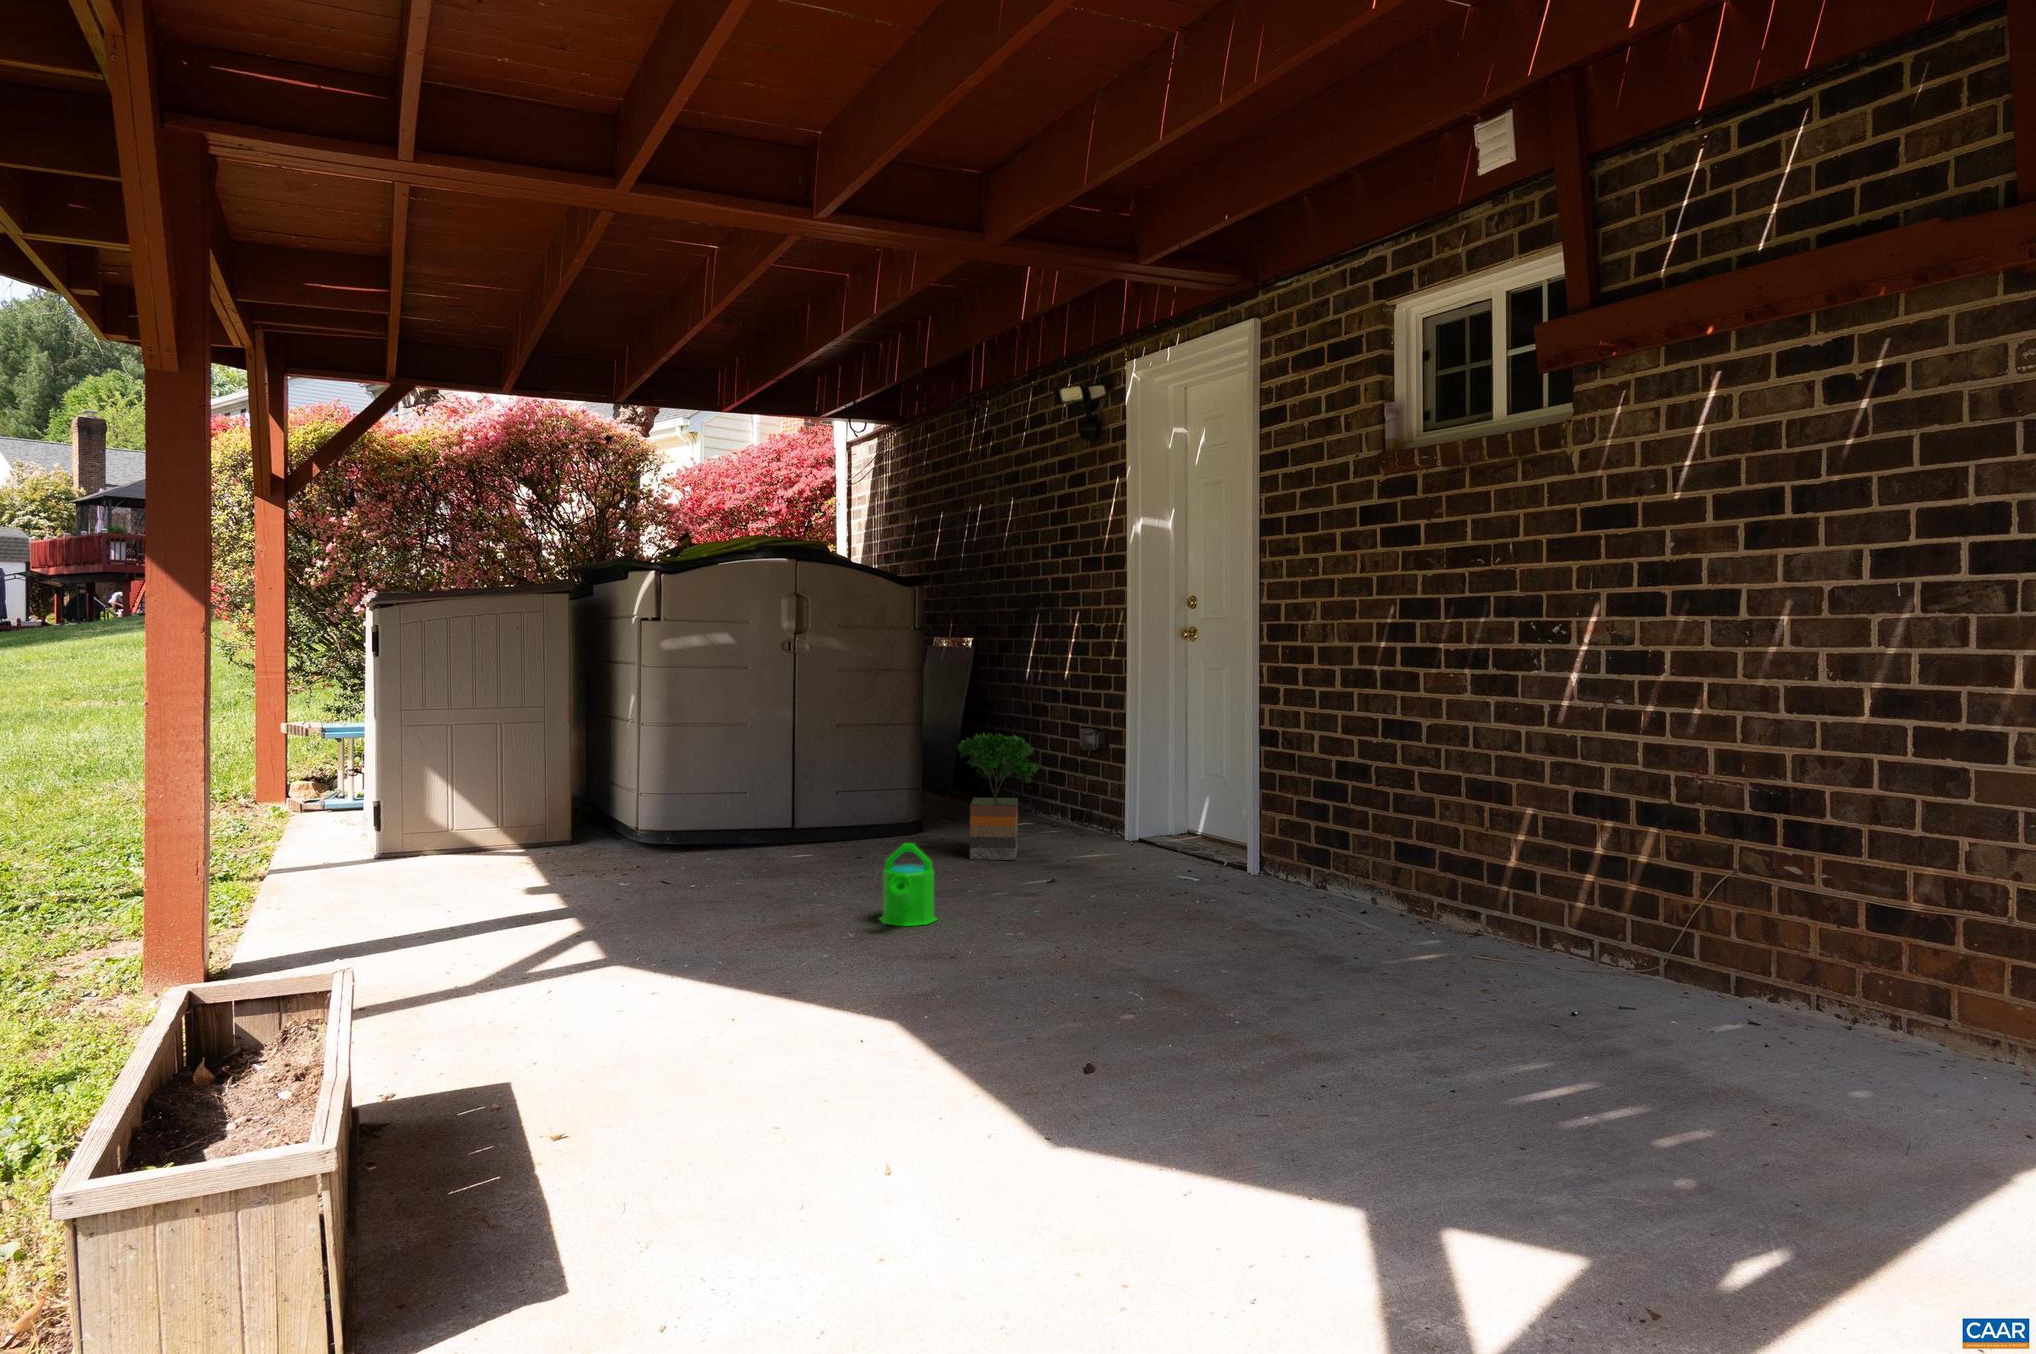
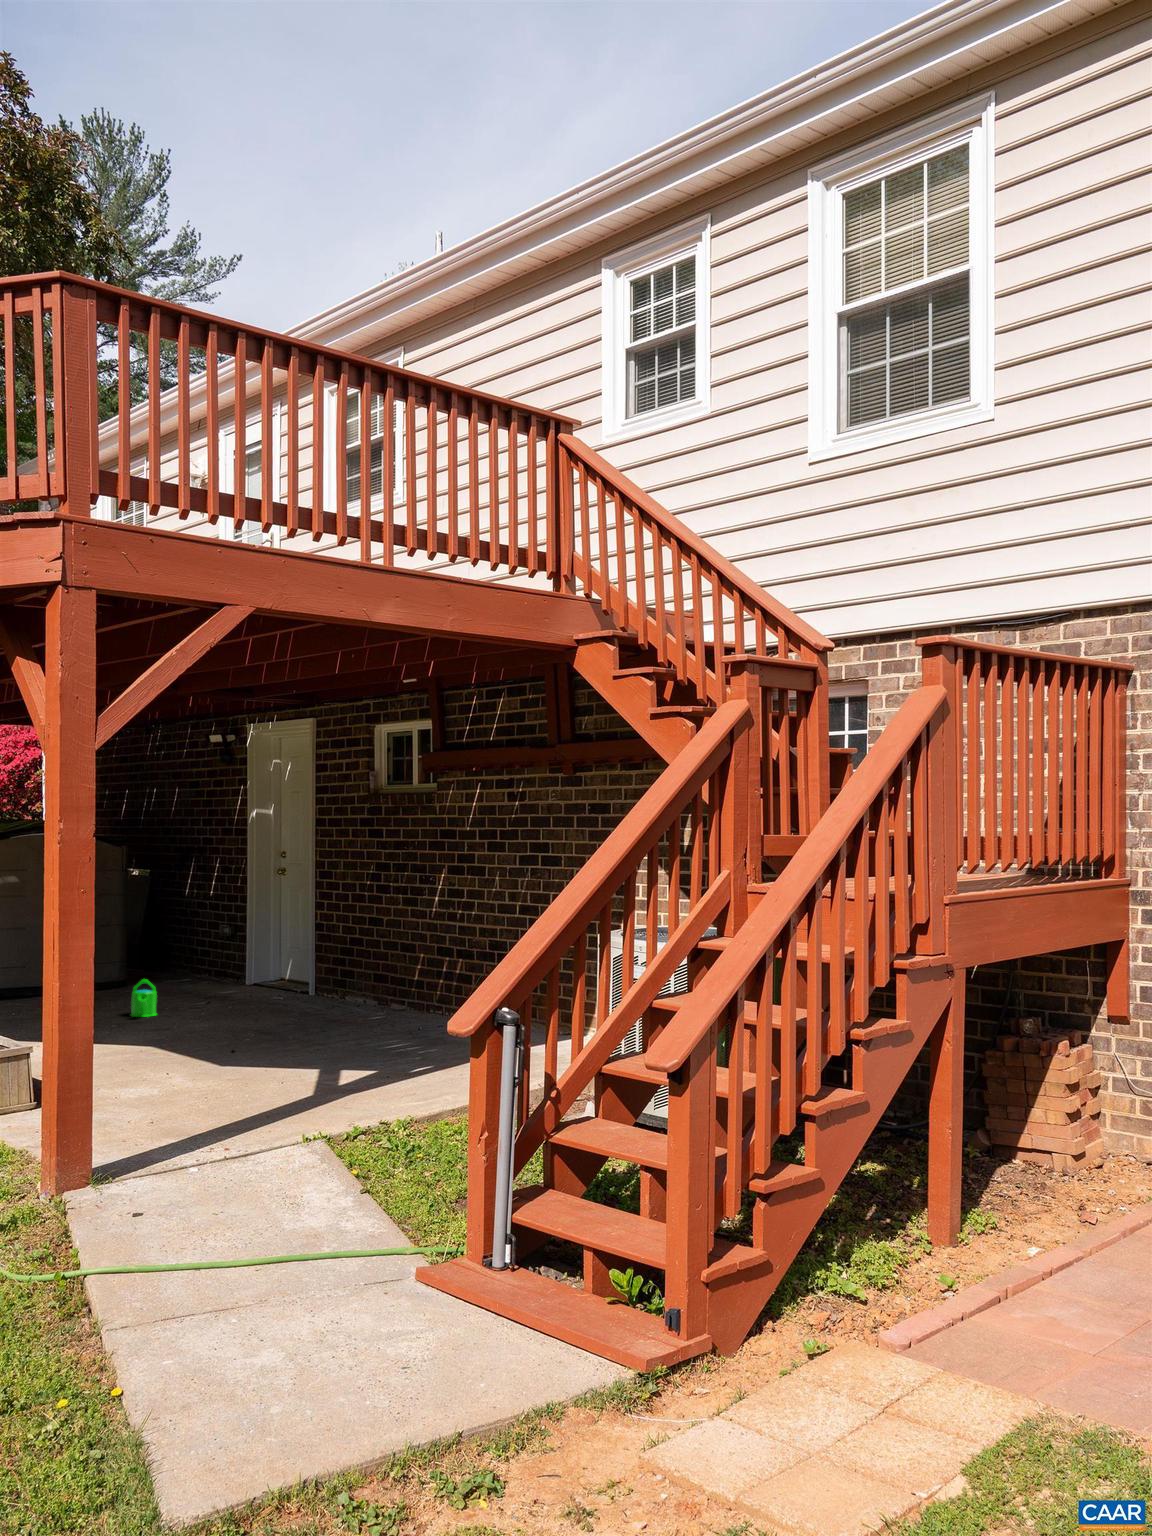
potted tree: present [958,733,1038,860] -> none [157,928,202,993]

